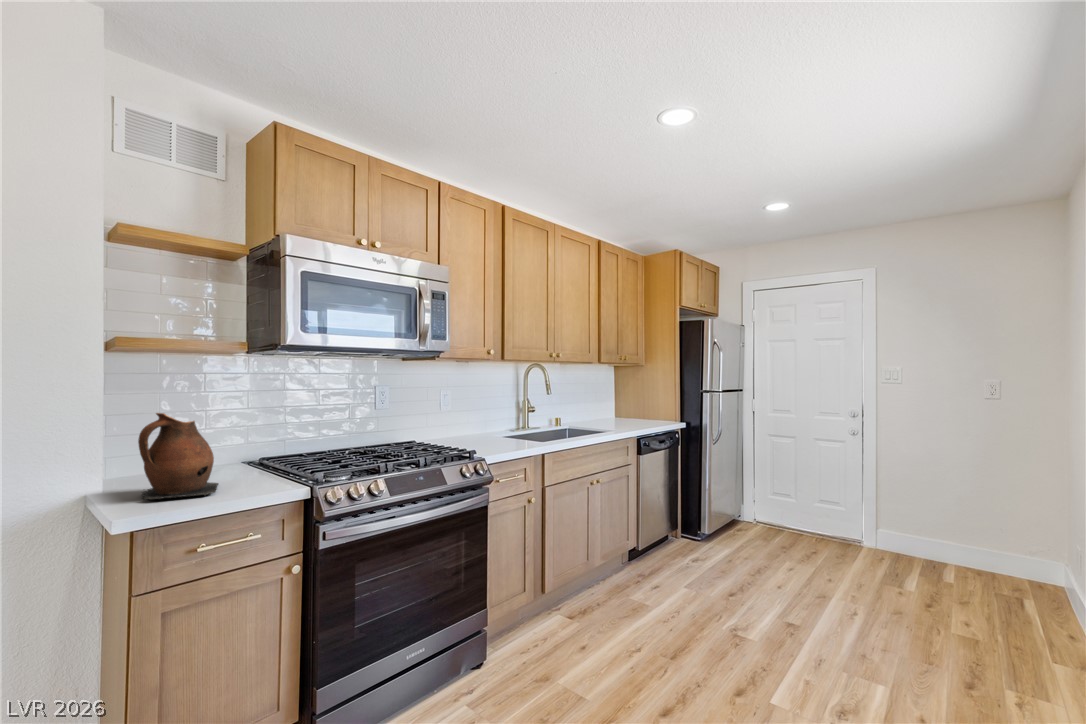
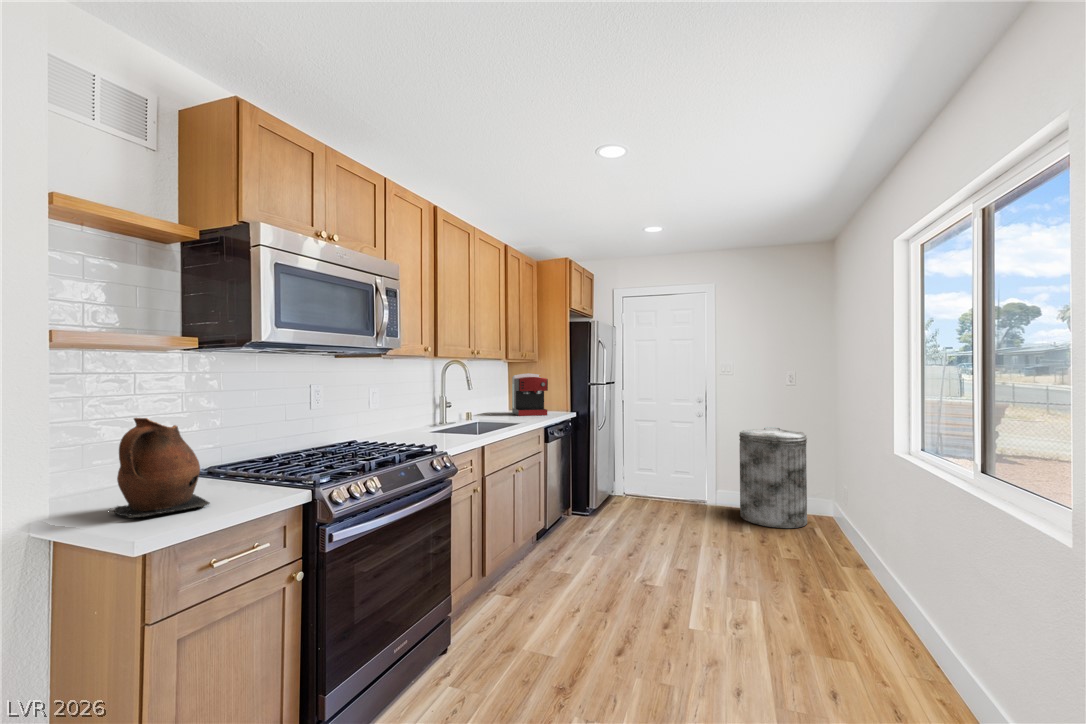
coffee maker: none [617,377,653,425] -> present [512,373,548,416]
trash can: none [906,453,1012,593] -> present [739,427,807,528]

